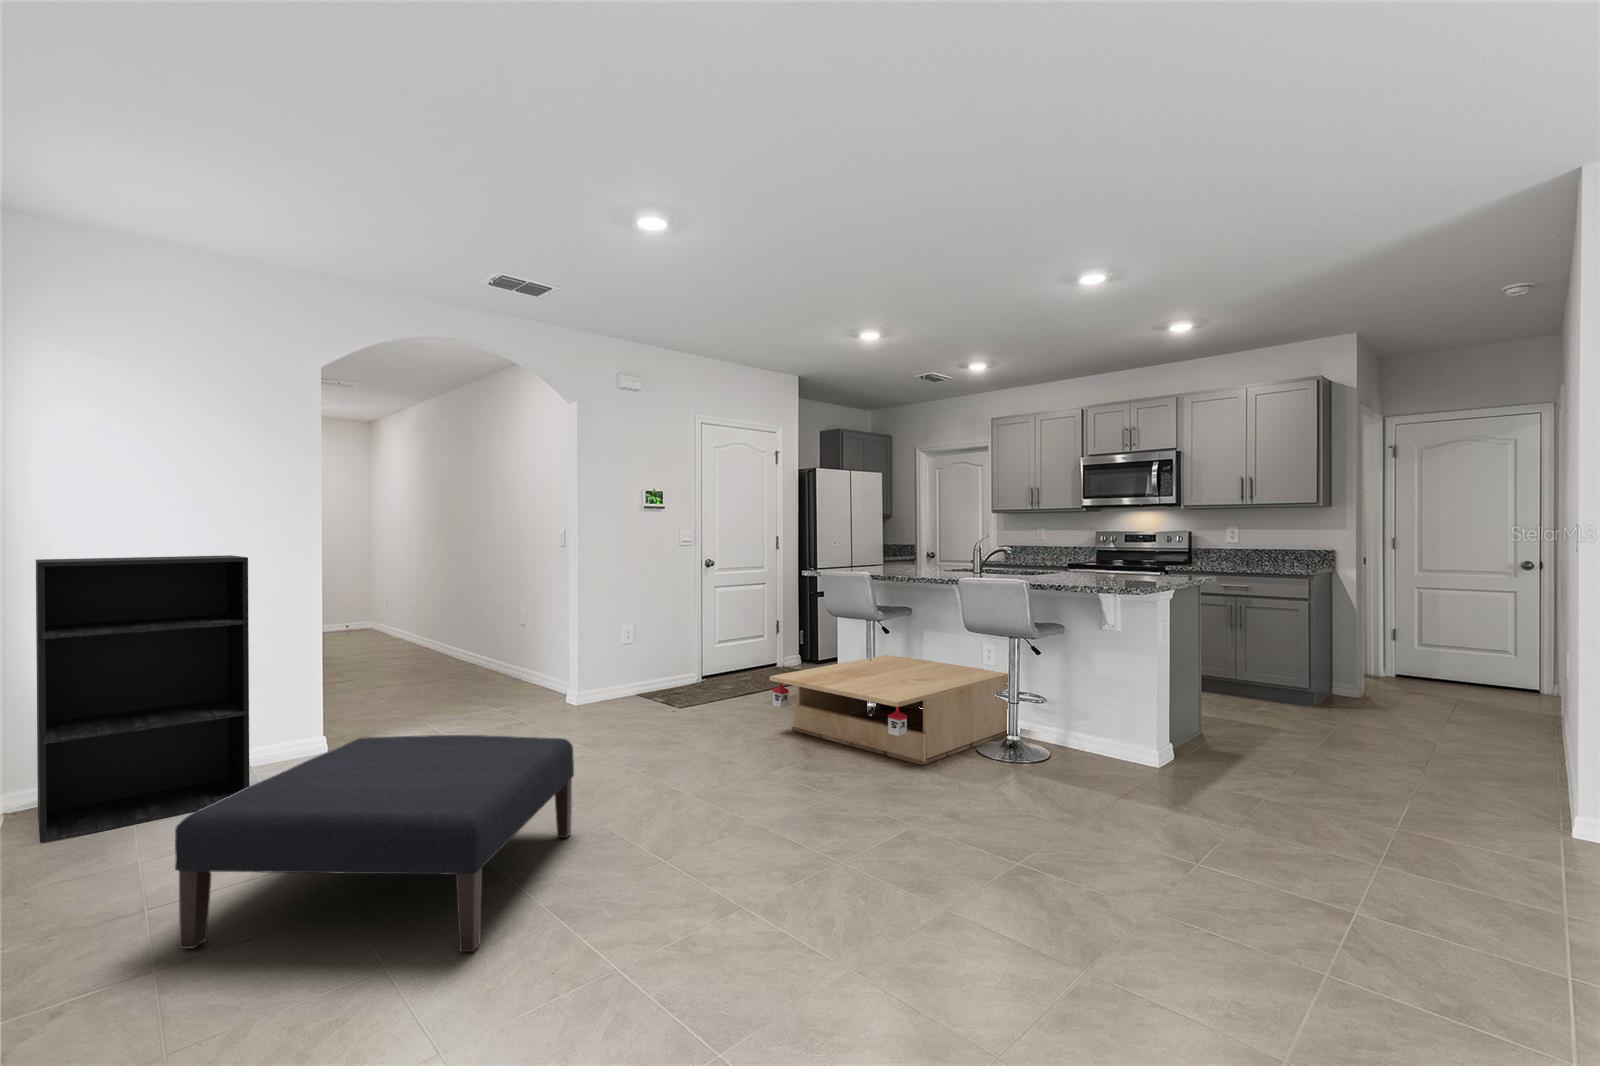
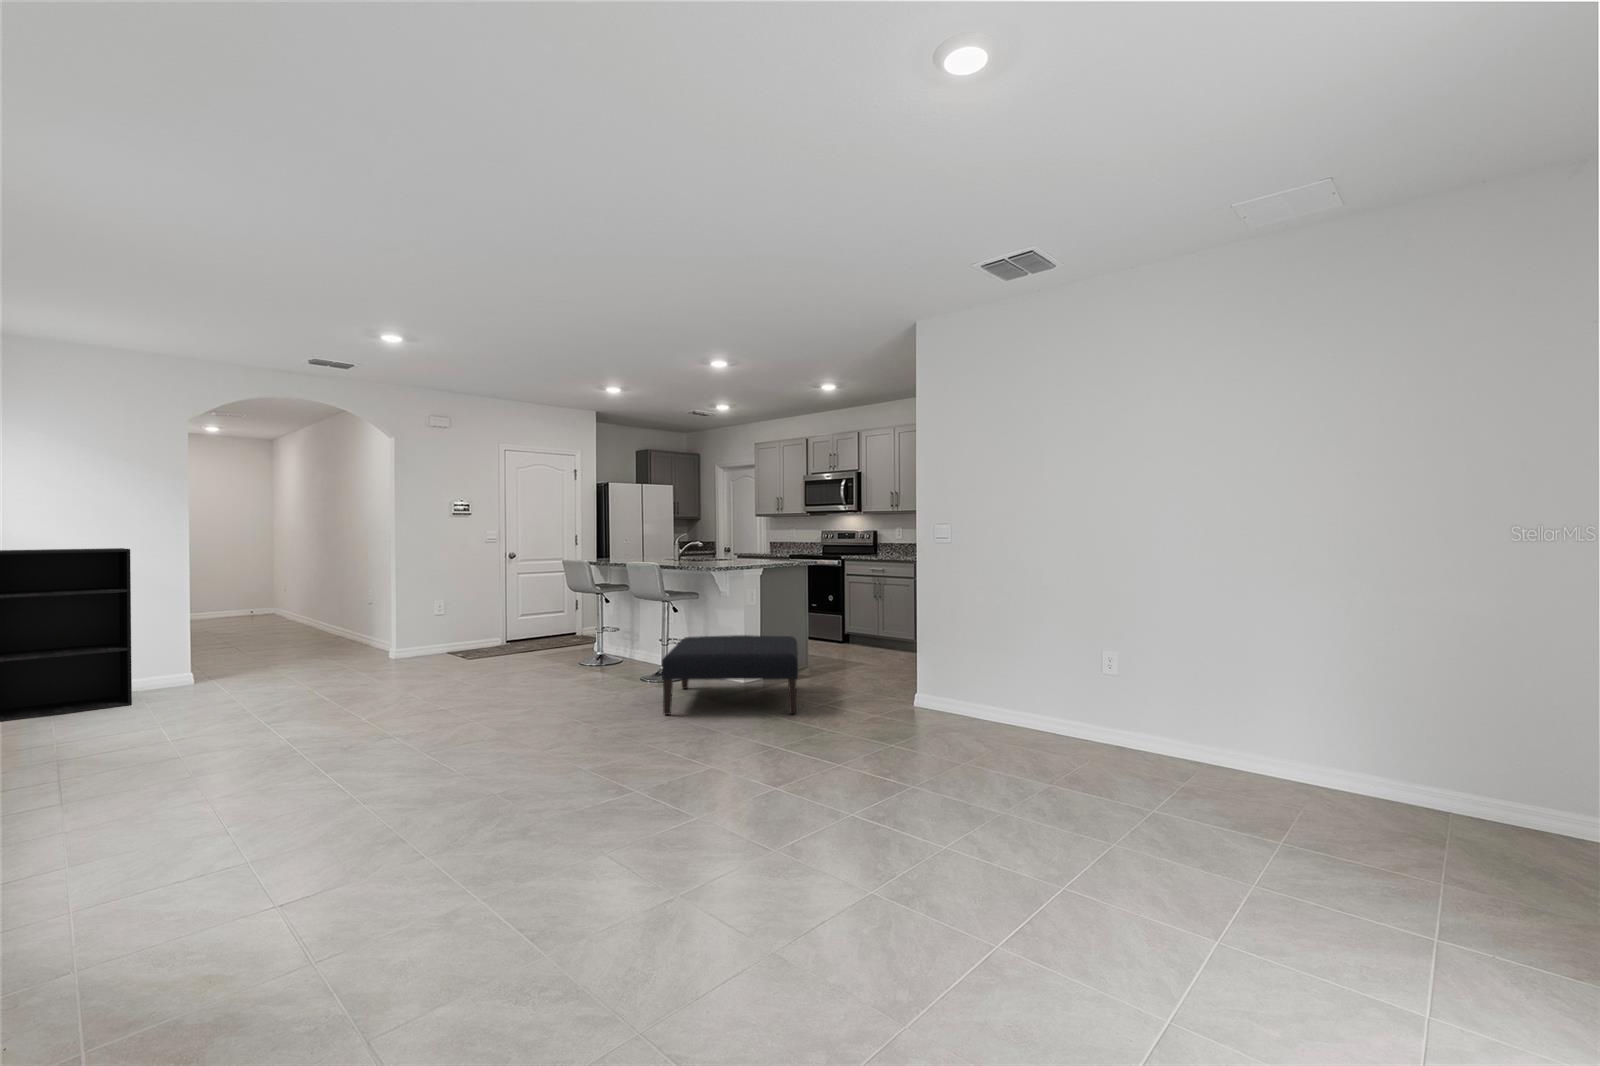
coffee table: present [770,655,1008,765] -> none [512,620,686,686]
ottoman: present [175,735,574,952] -> present [662,635,798,715]

